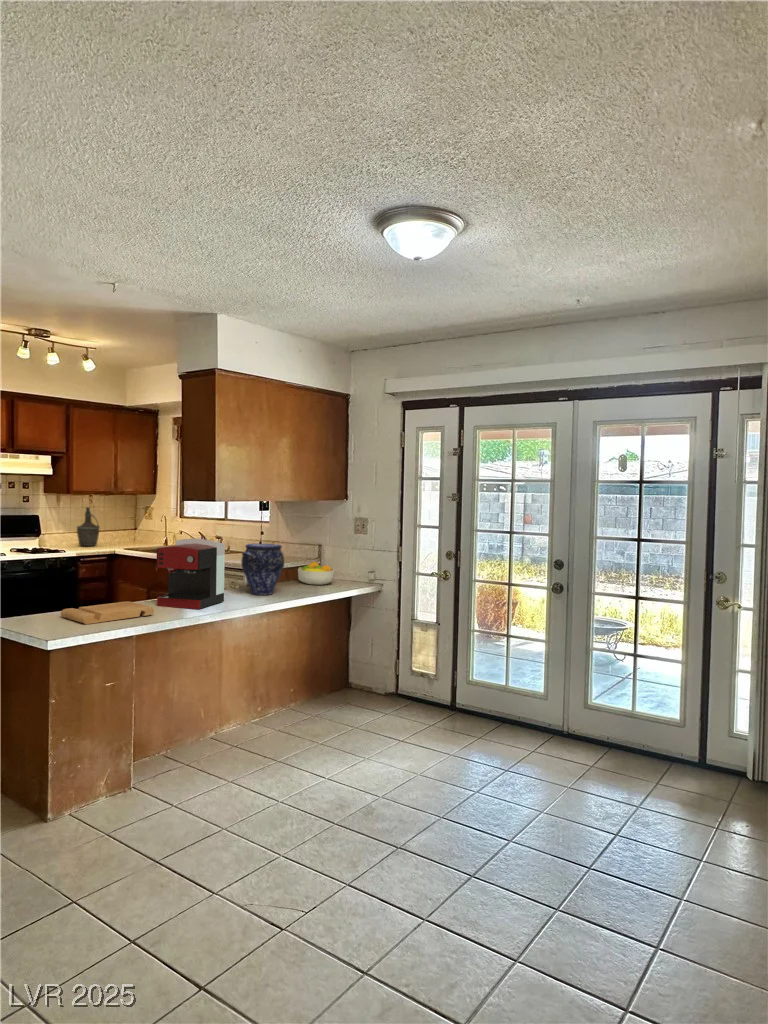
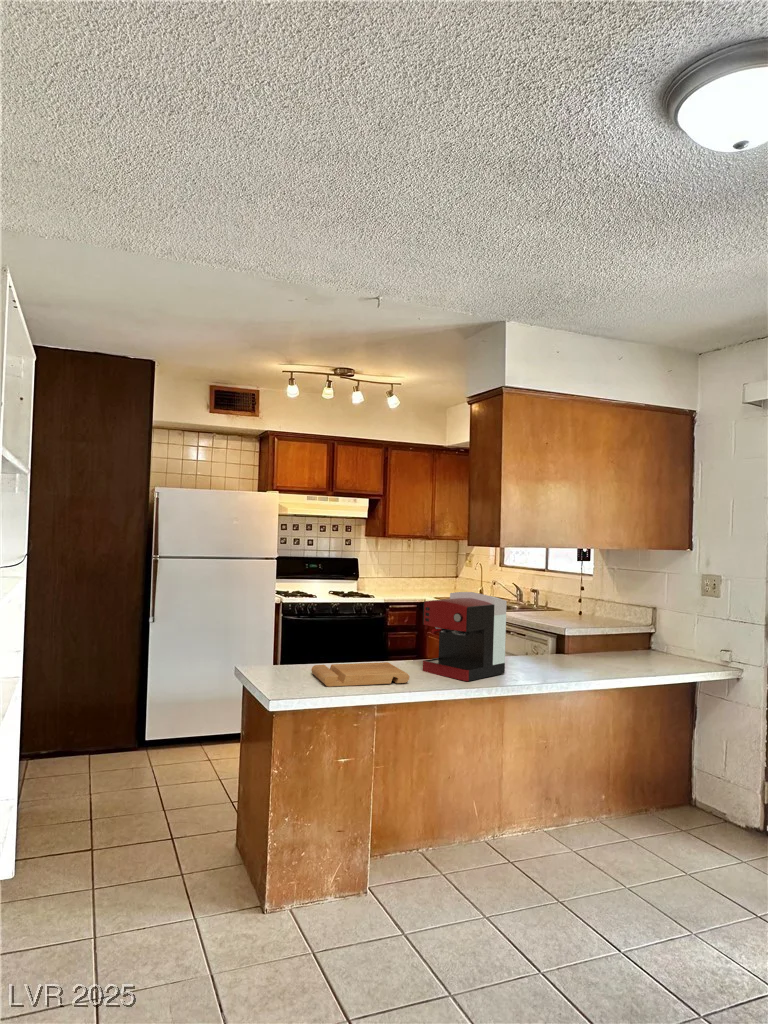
bottle: present [77,507,99,546] -> none [394,551,416,593]
vase: present [241,544,284,595] -> none [534,602,591,670]
fruit bowl: present [298,562,334,585] -> none [618,629,670,662]

